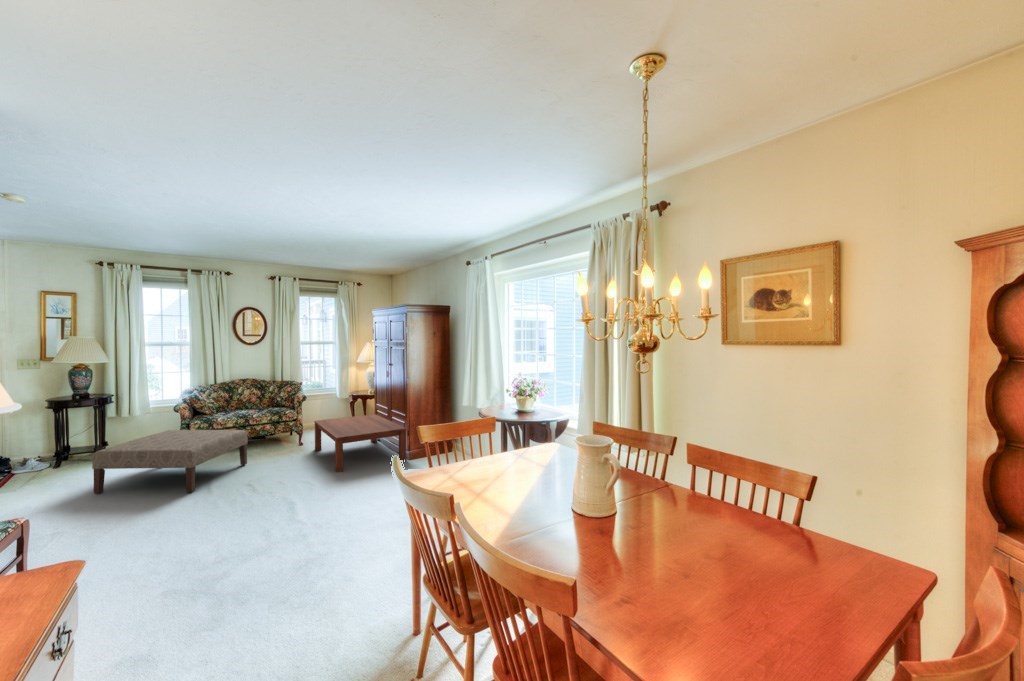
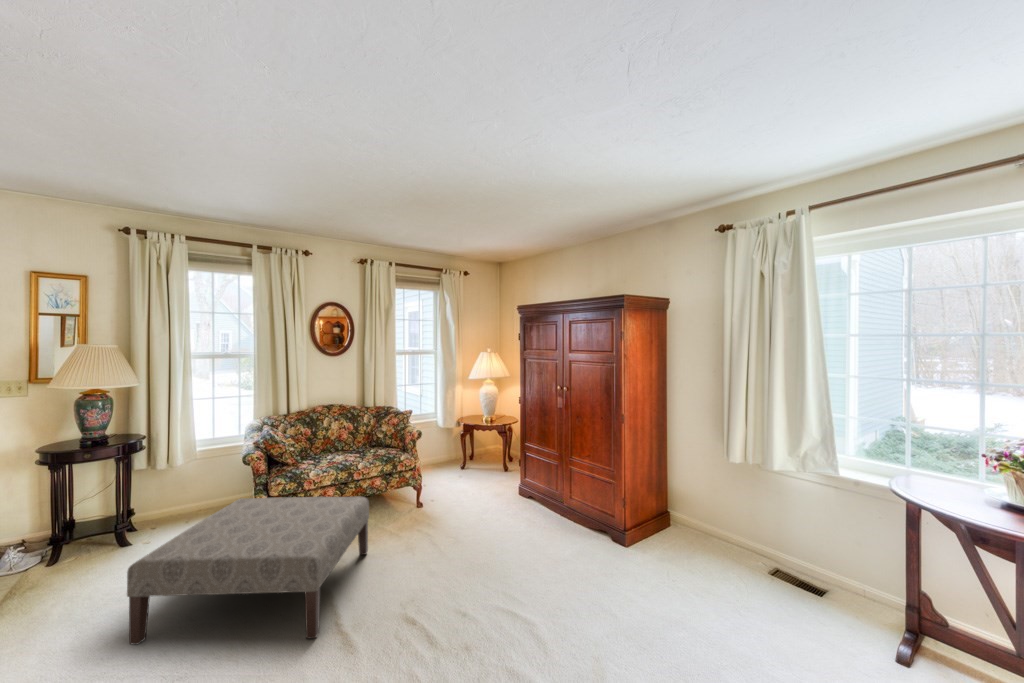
coffee table: present [314,414,406,472] -> none [449,457,615,572]

